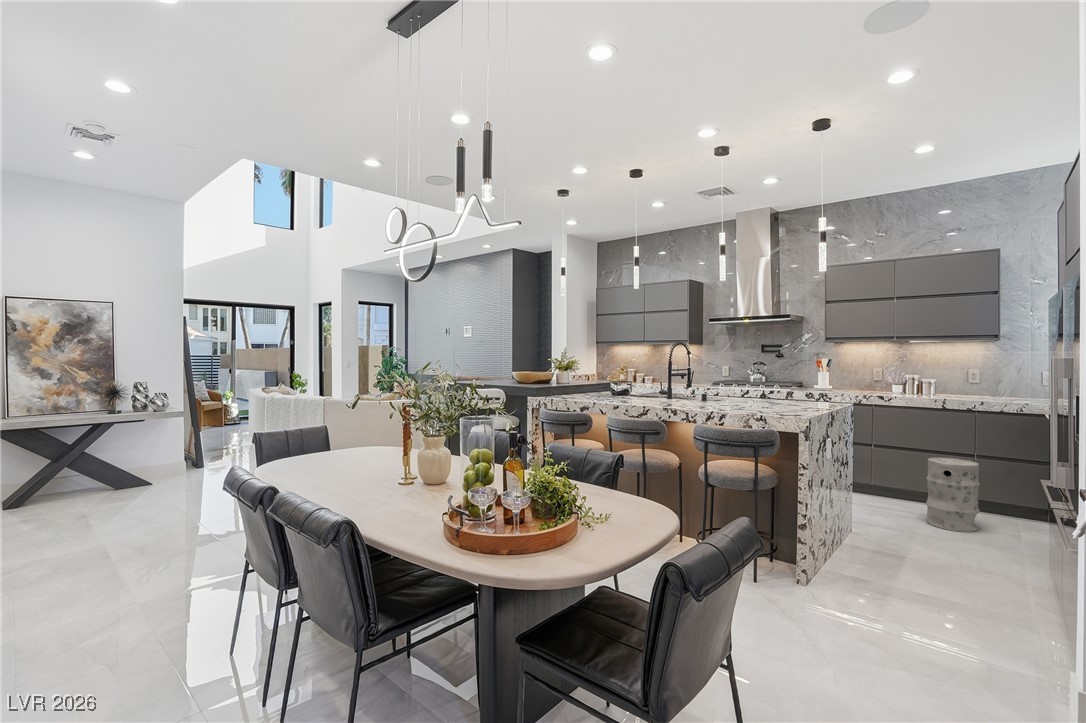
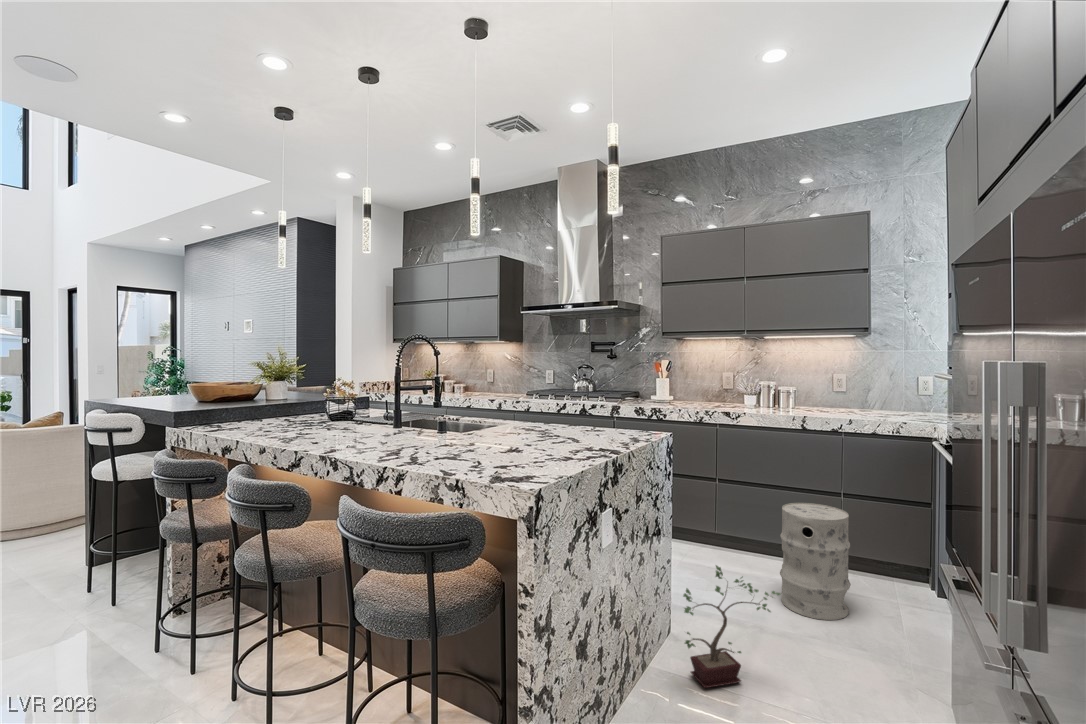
potted plant: none [866,481,931,551] -> present [683,565,780,688]

